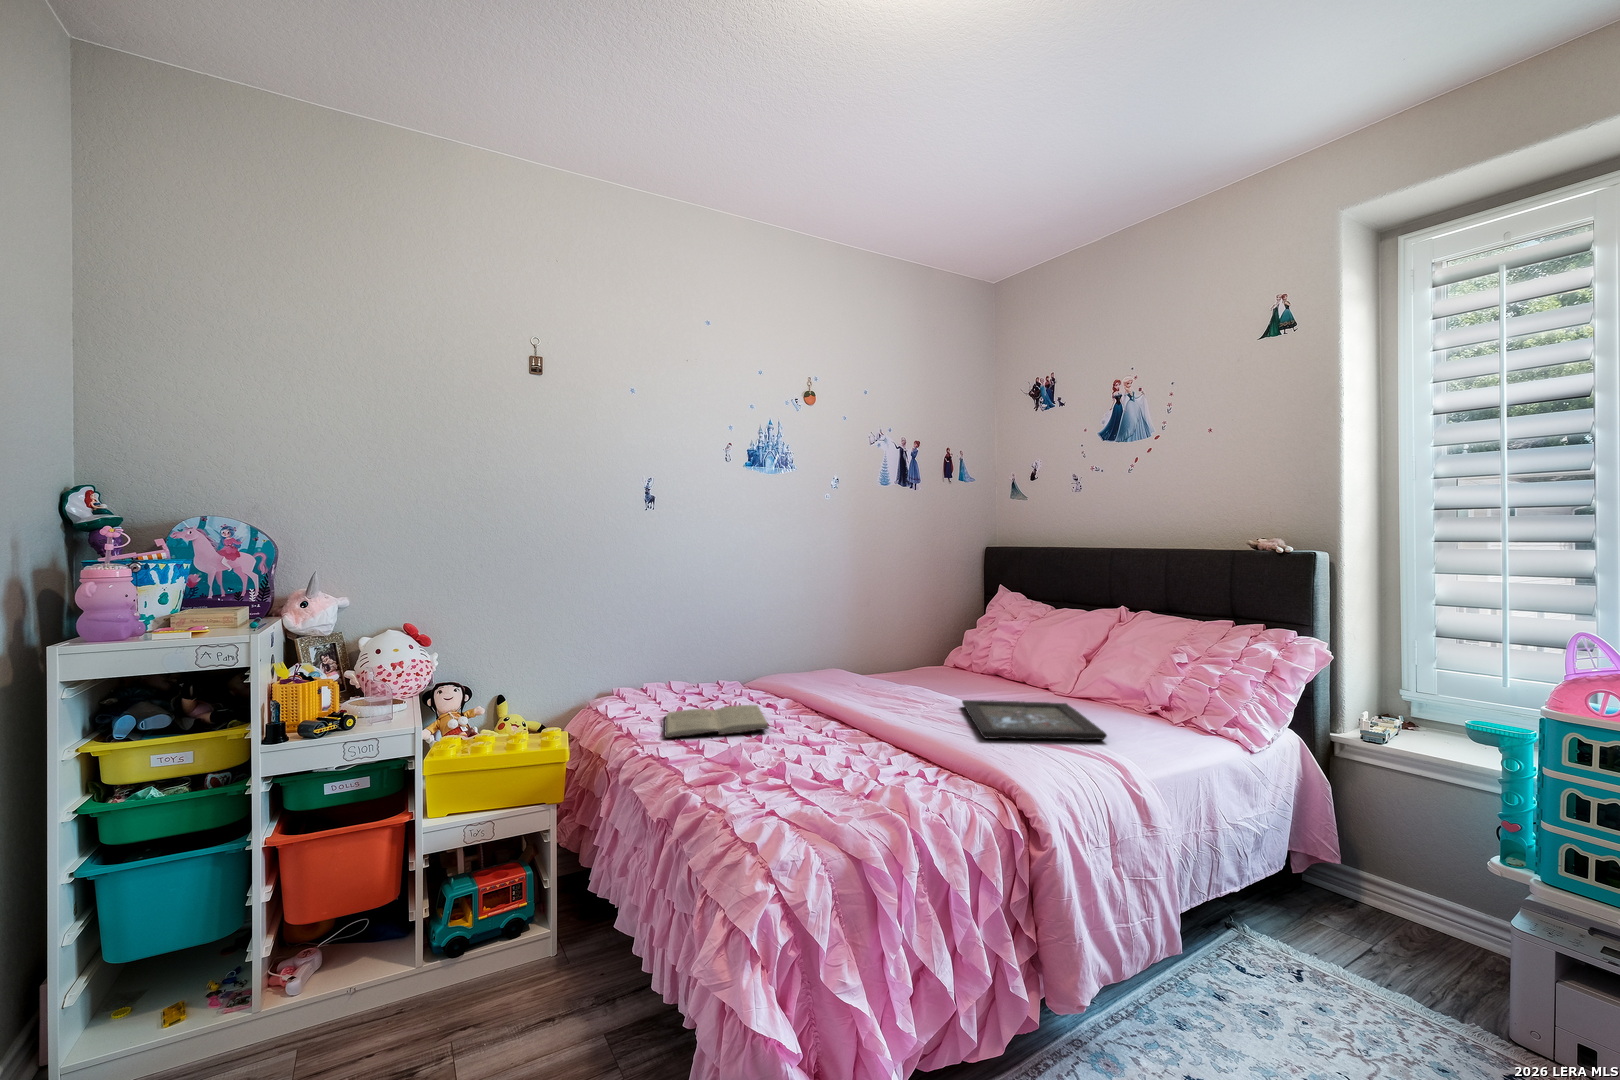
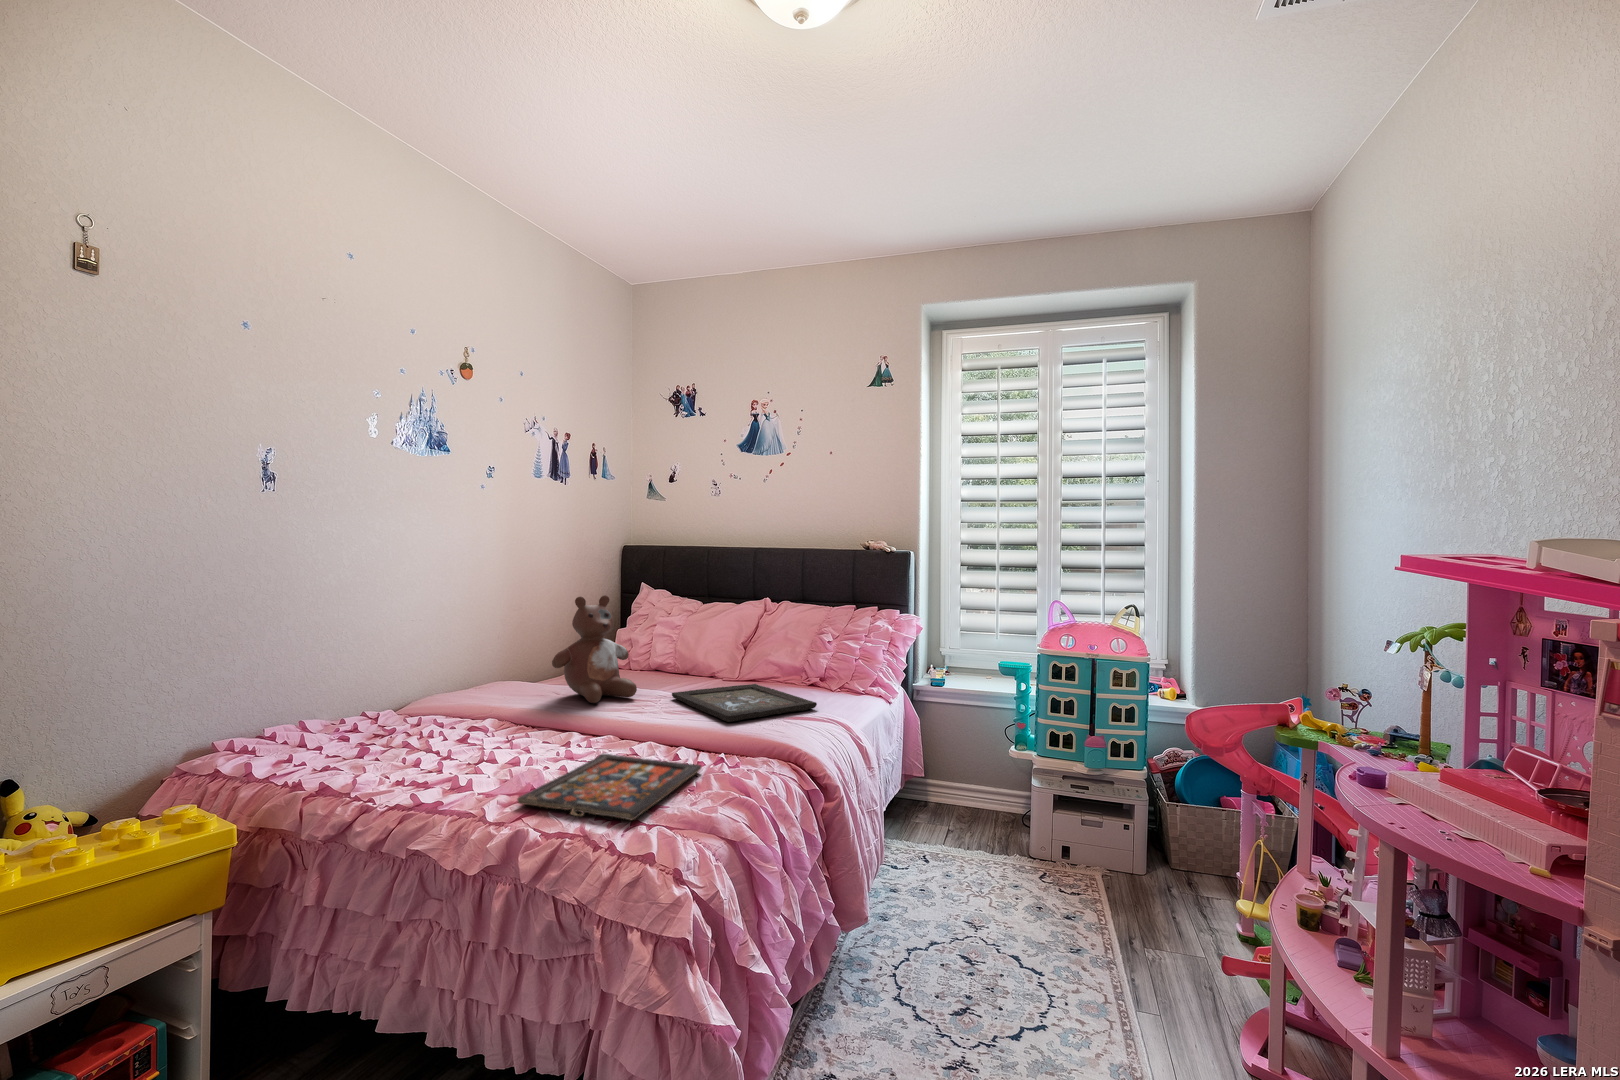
stuffed bear: none [856,596,934,700] -> present [552,595,637,703]
book: present [665,705,769,738] -> none [347,727,515,783]
board game: none [715,745,892,809] -> present [517,754,701,820]

